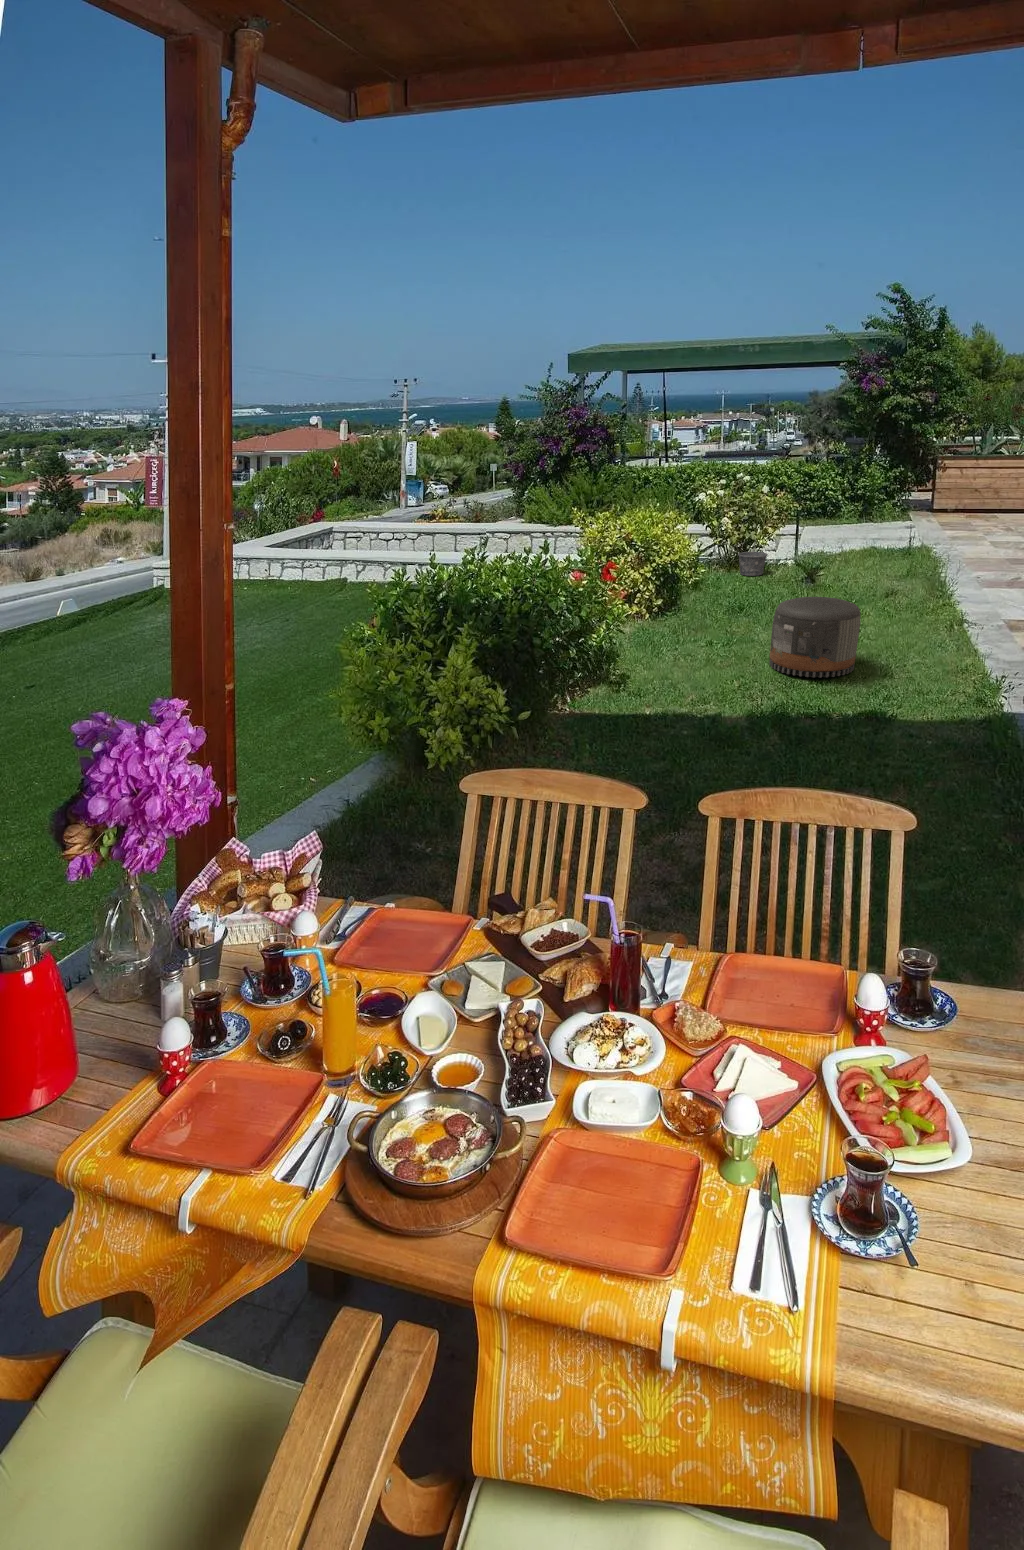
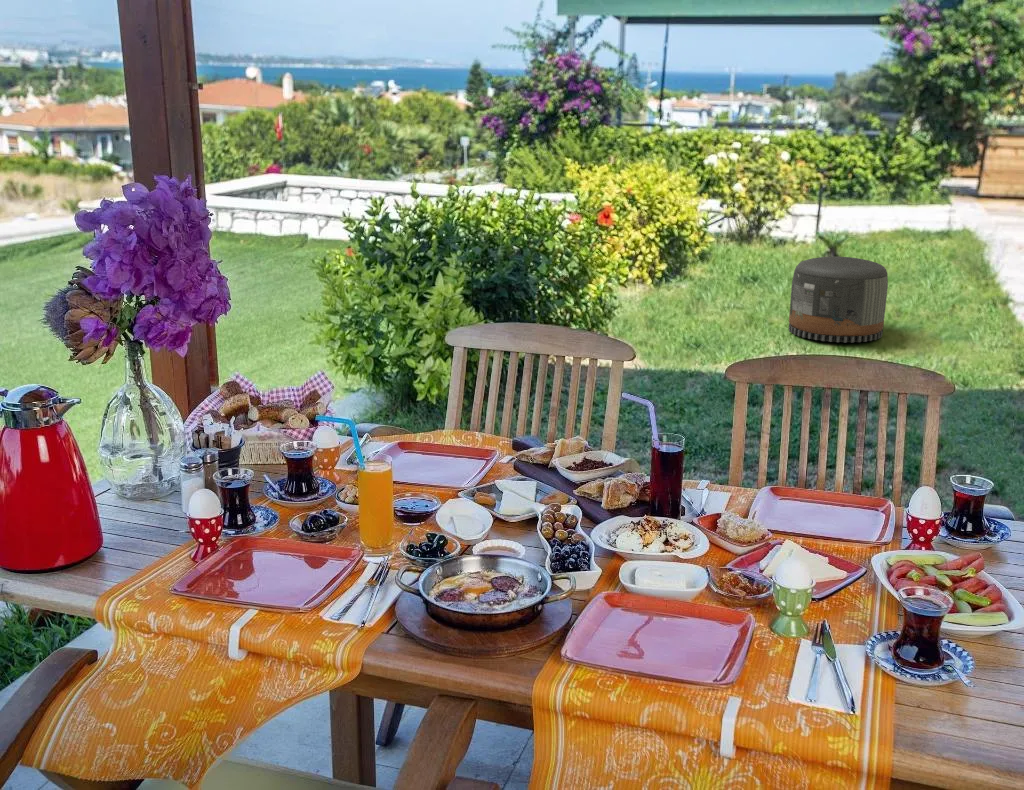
bucket: present [738,539,768,576] -> none [753,206,787,248]

